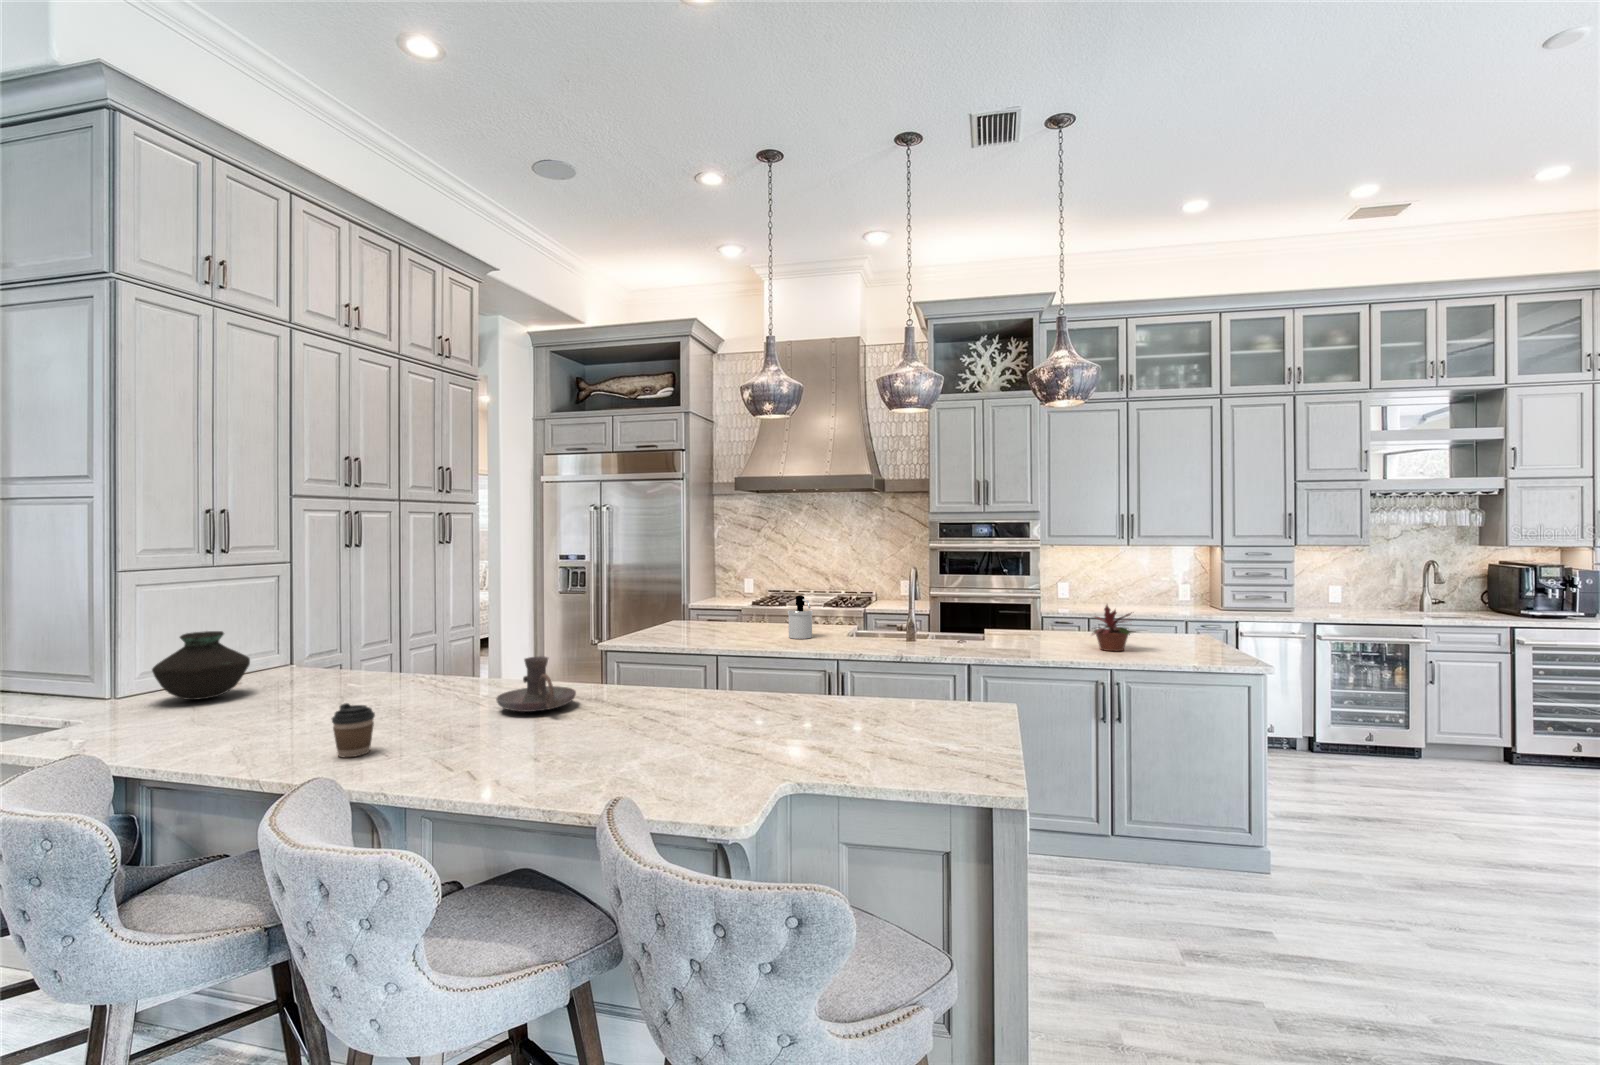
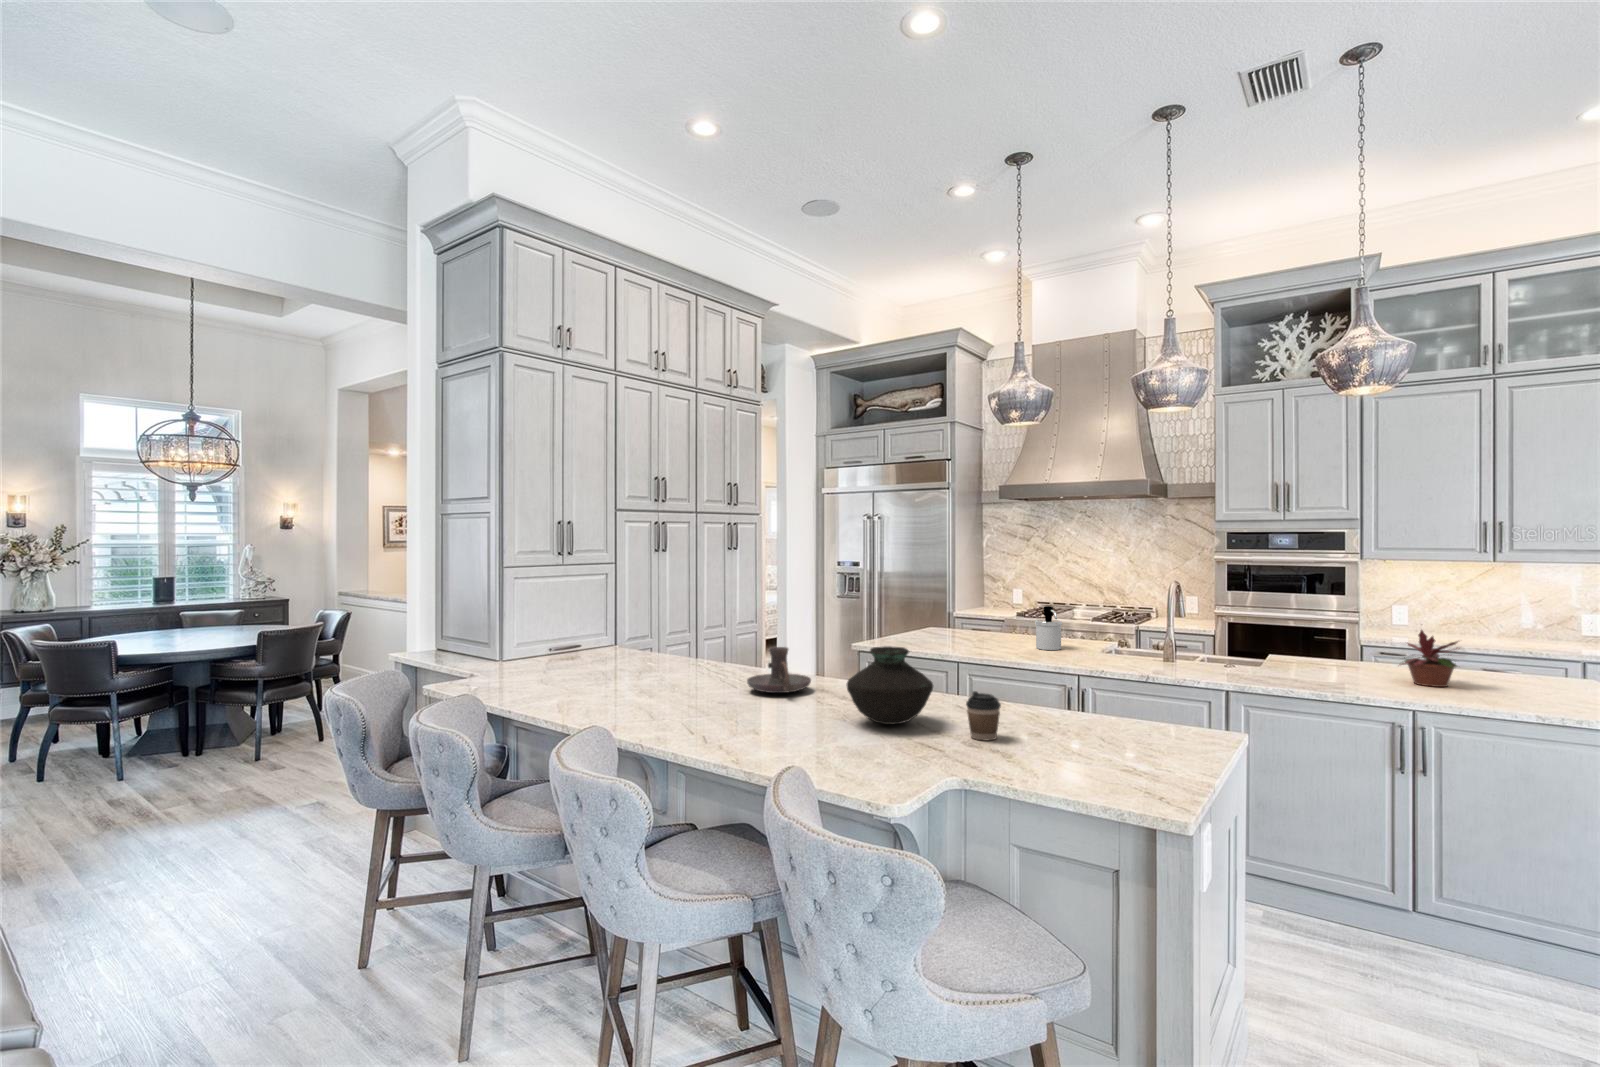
vase: present [152,631,250,700] -> present [847,646,933,724]
coffee cup: present [332,703,375,757] -> present [966,691,1001,740]

